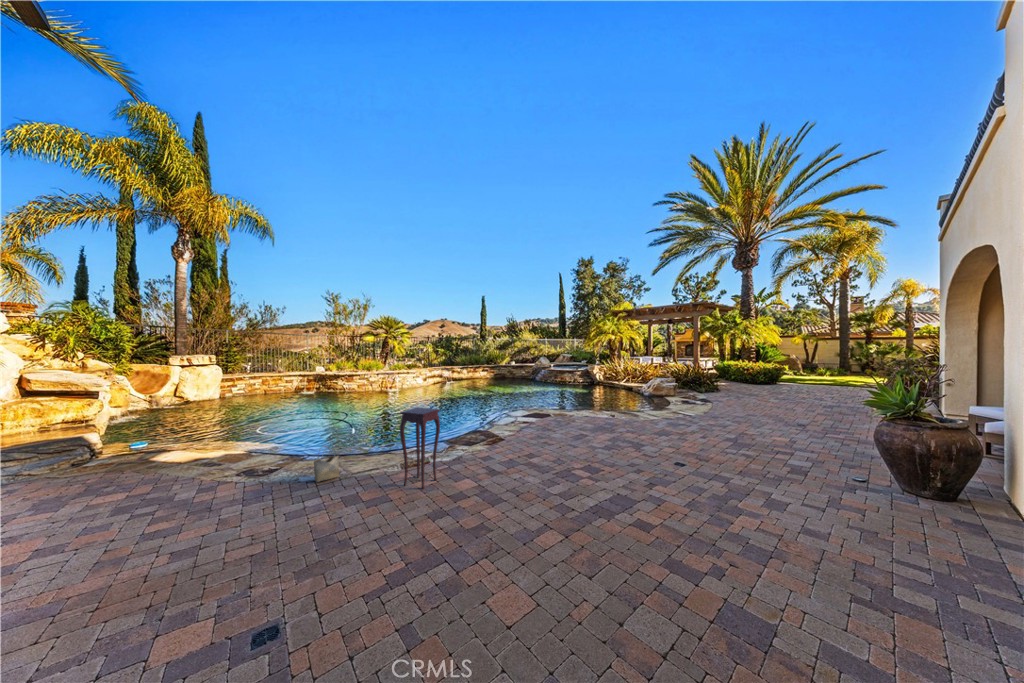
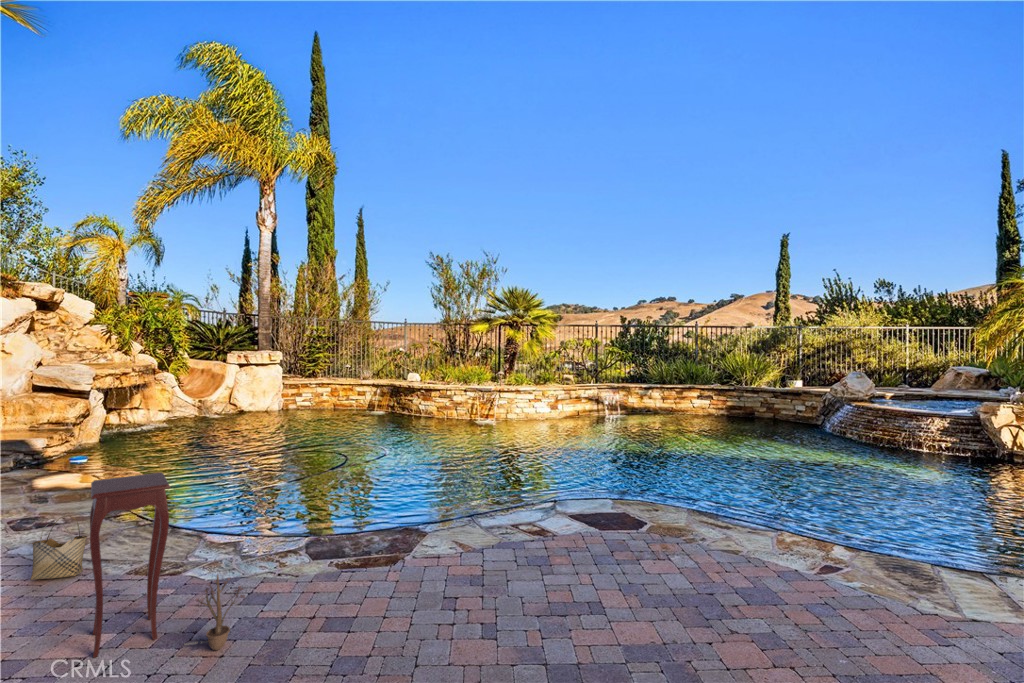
decorative plant: none [455,444,478,478] -> present [187,575,245,650]

